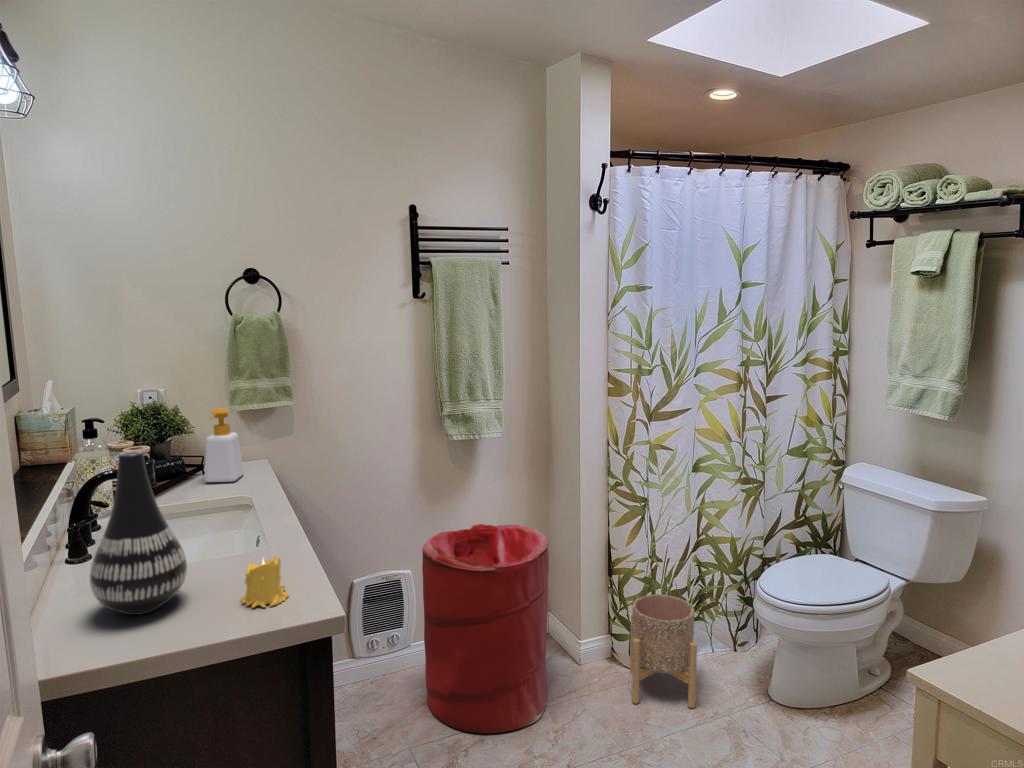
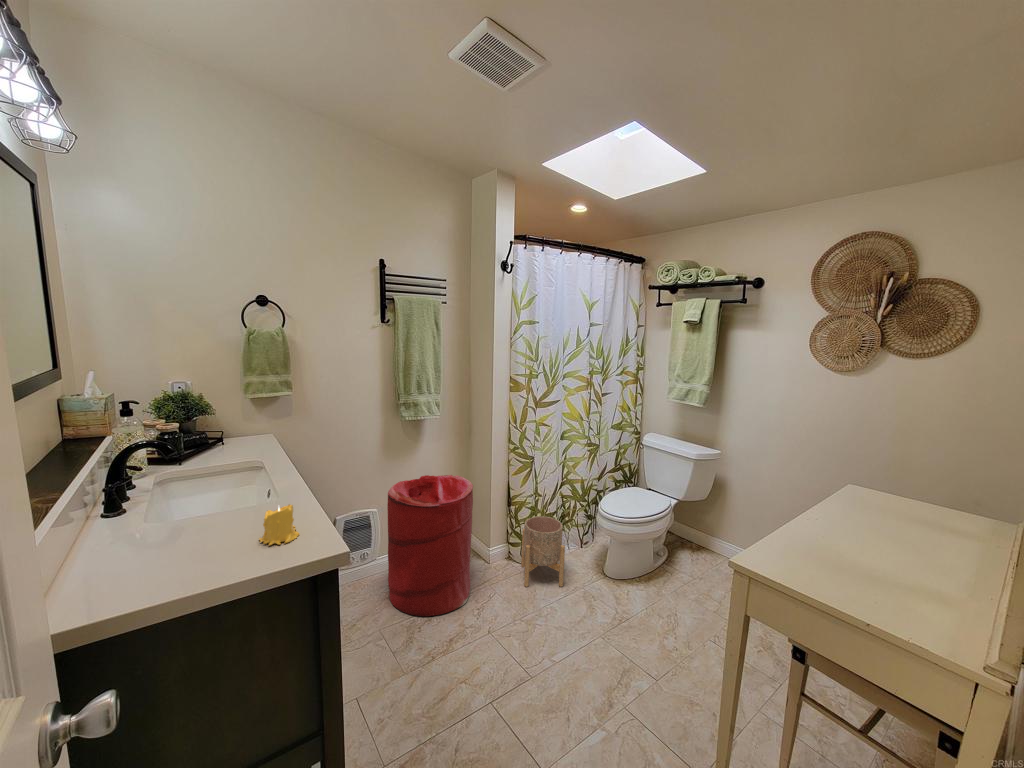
soap bottle: present [205,408,244,482] -> none [225,395,256,450]
vase: present [90,451,187,615] -> none [121,423,212,558]

